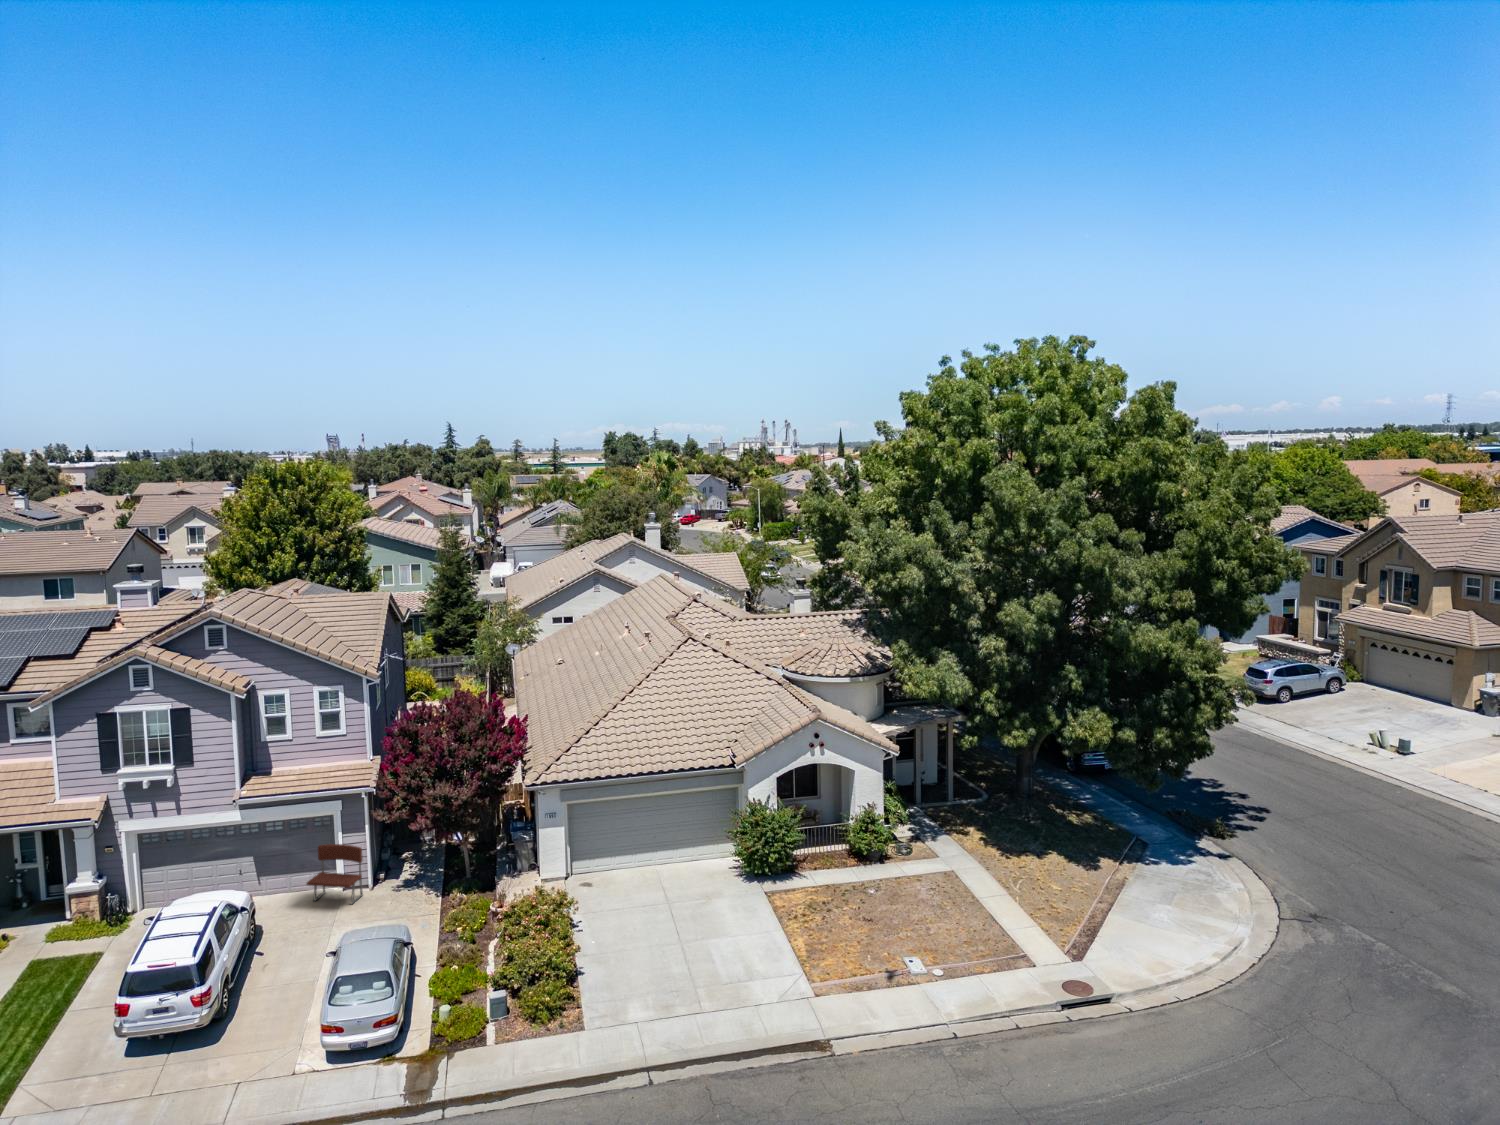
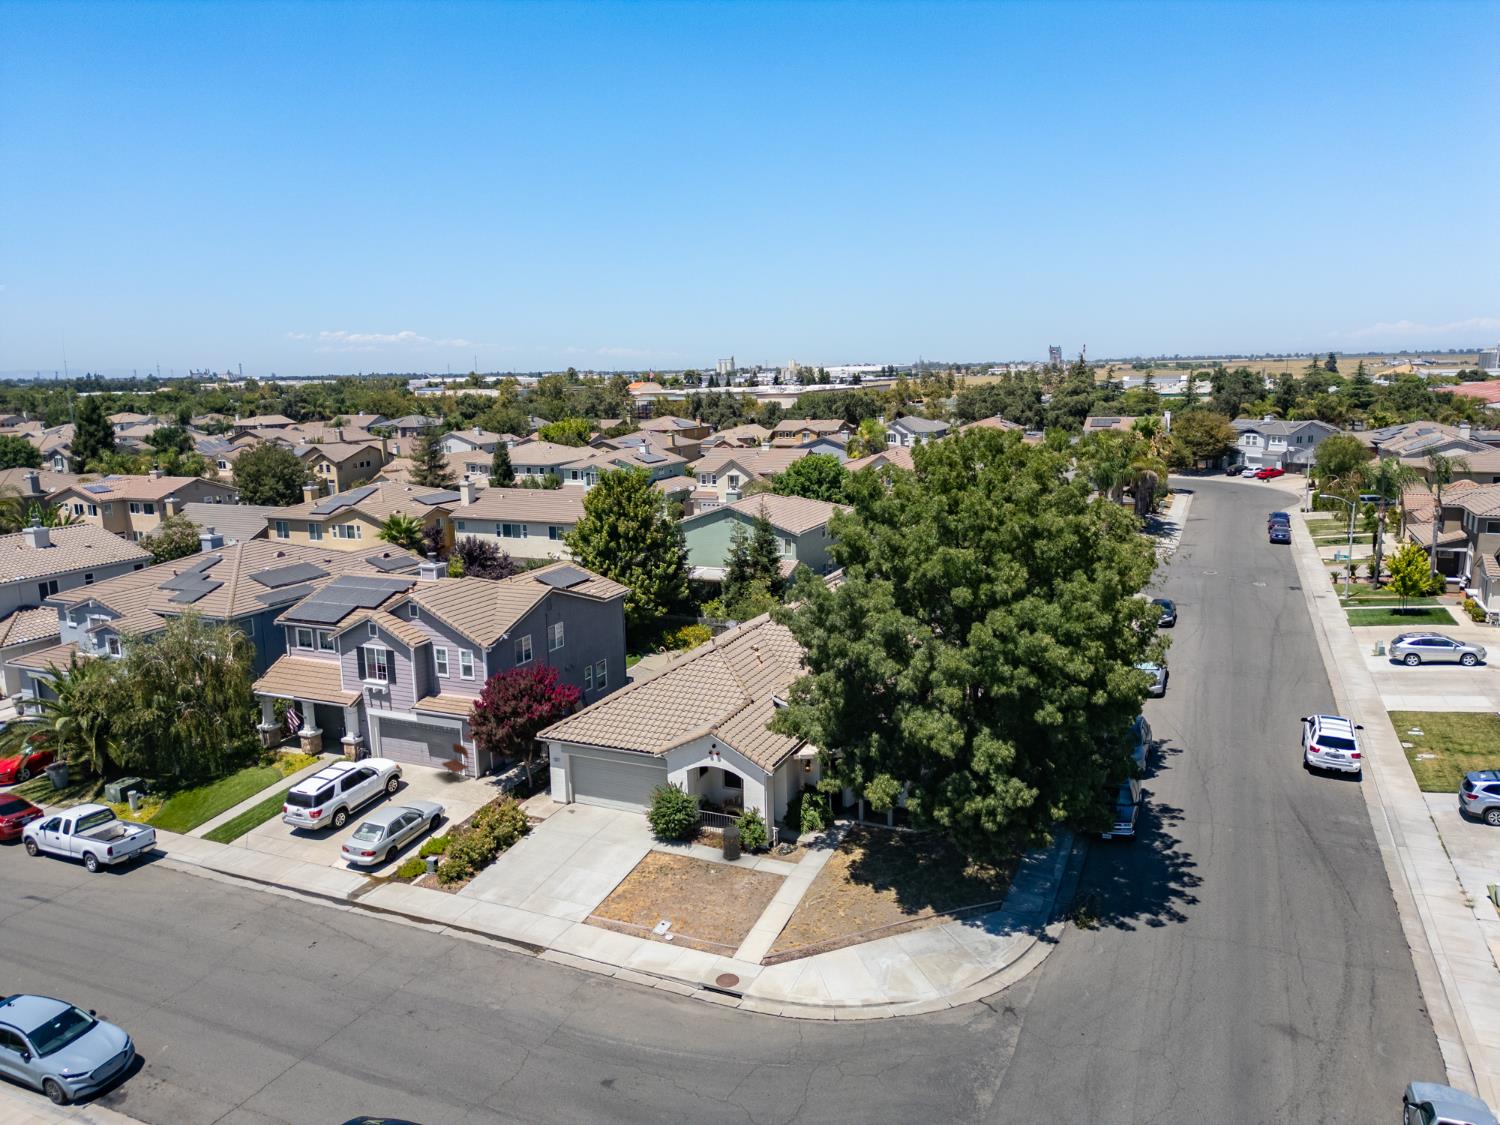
trash can: none [846,831,871,875] -> present [722,826,741,860]

